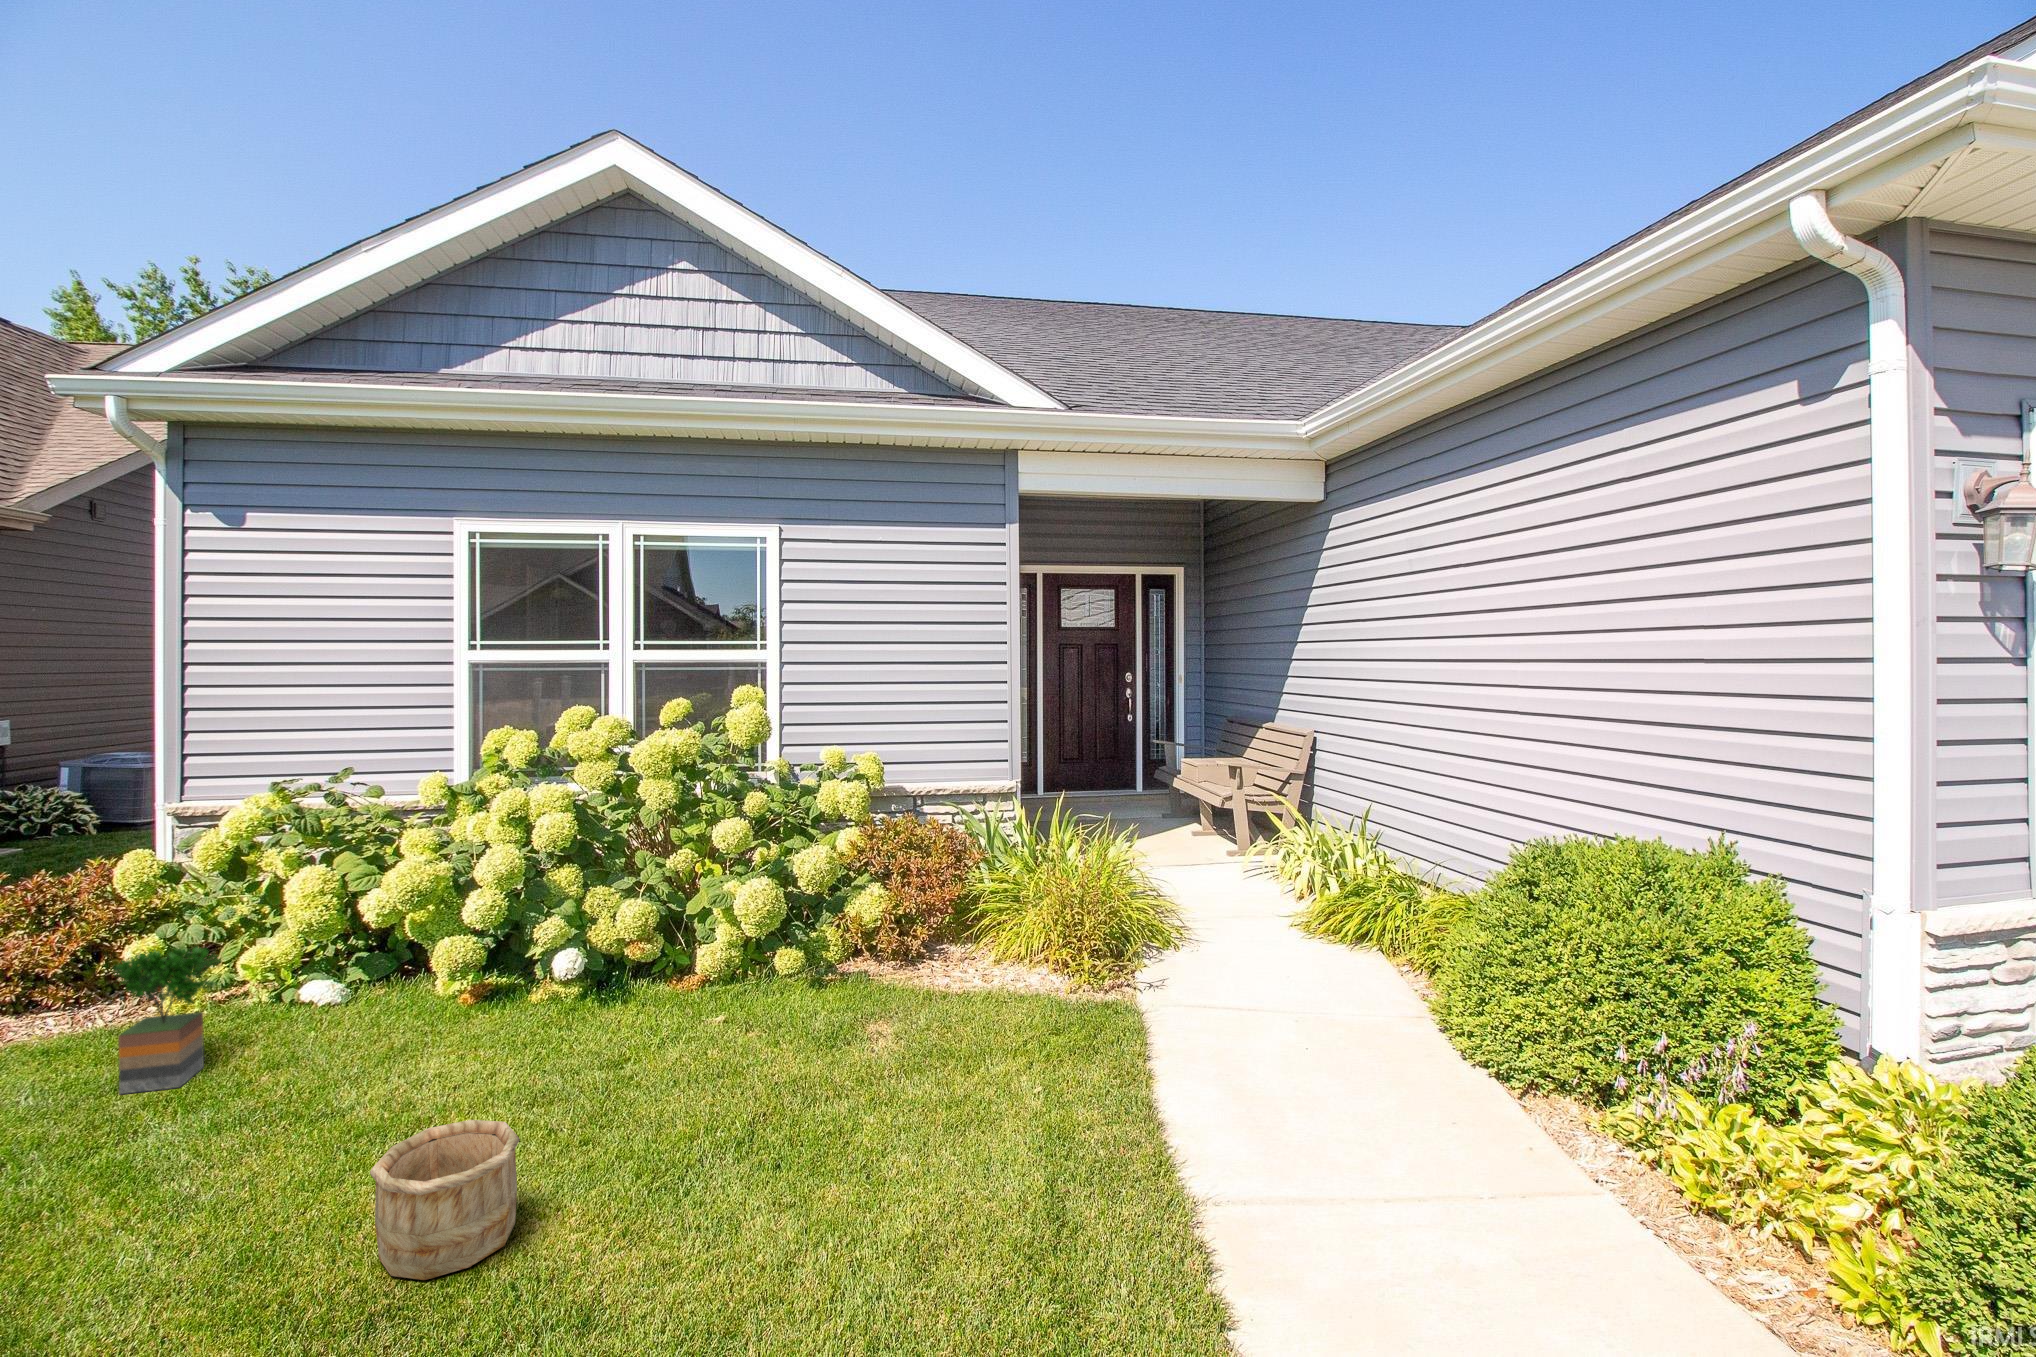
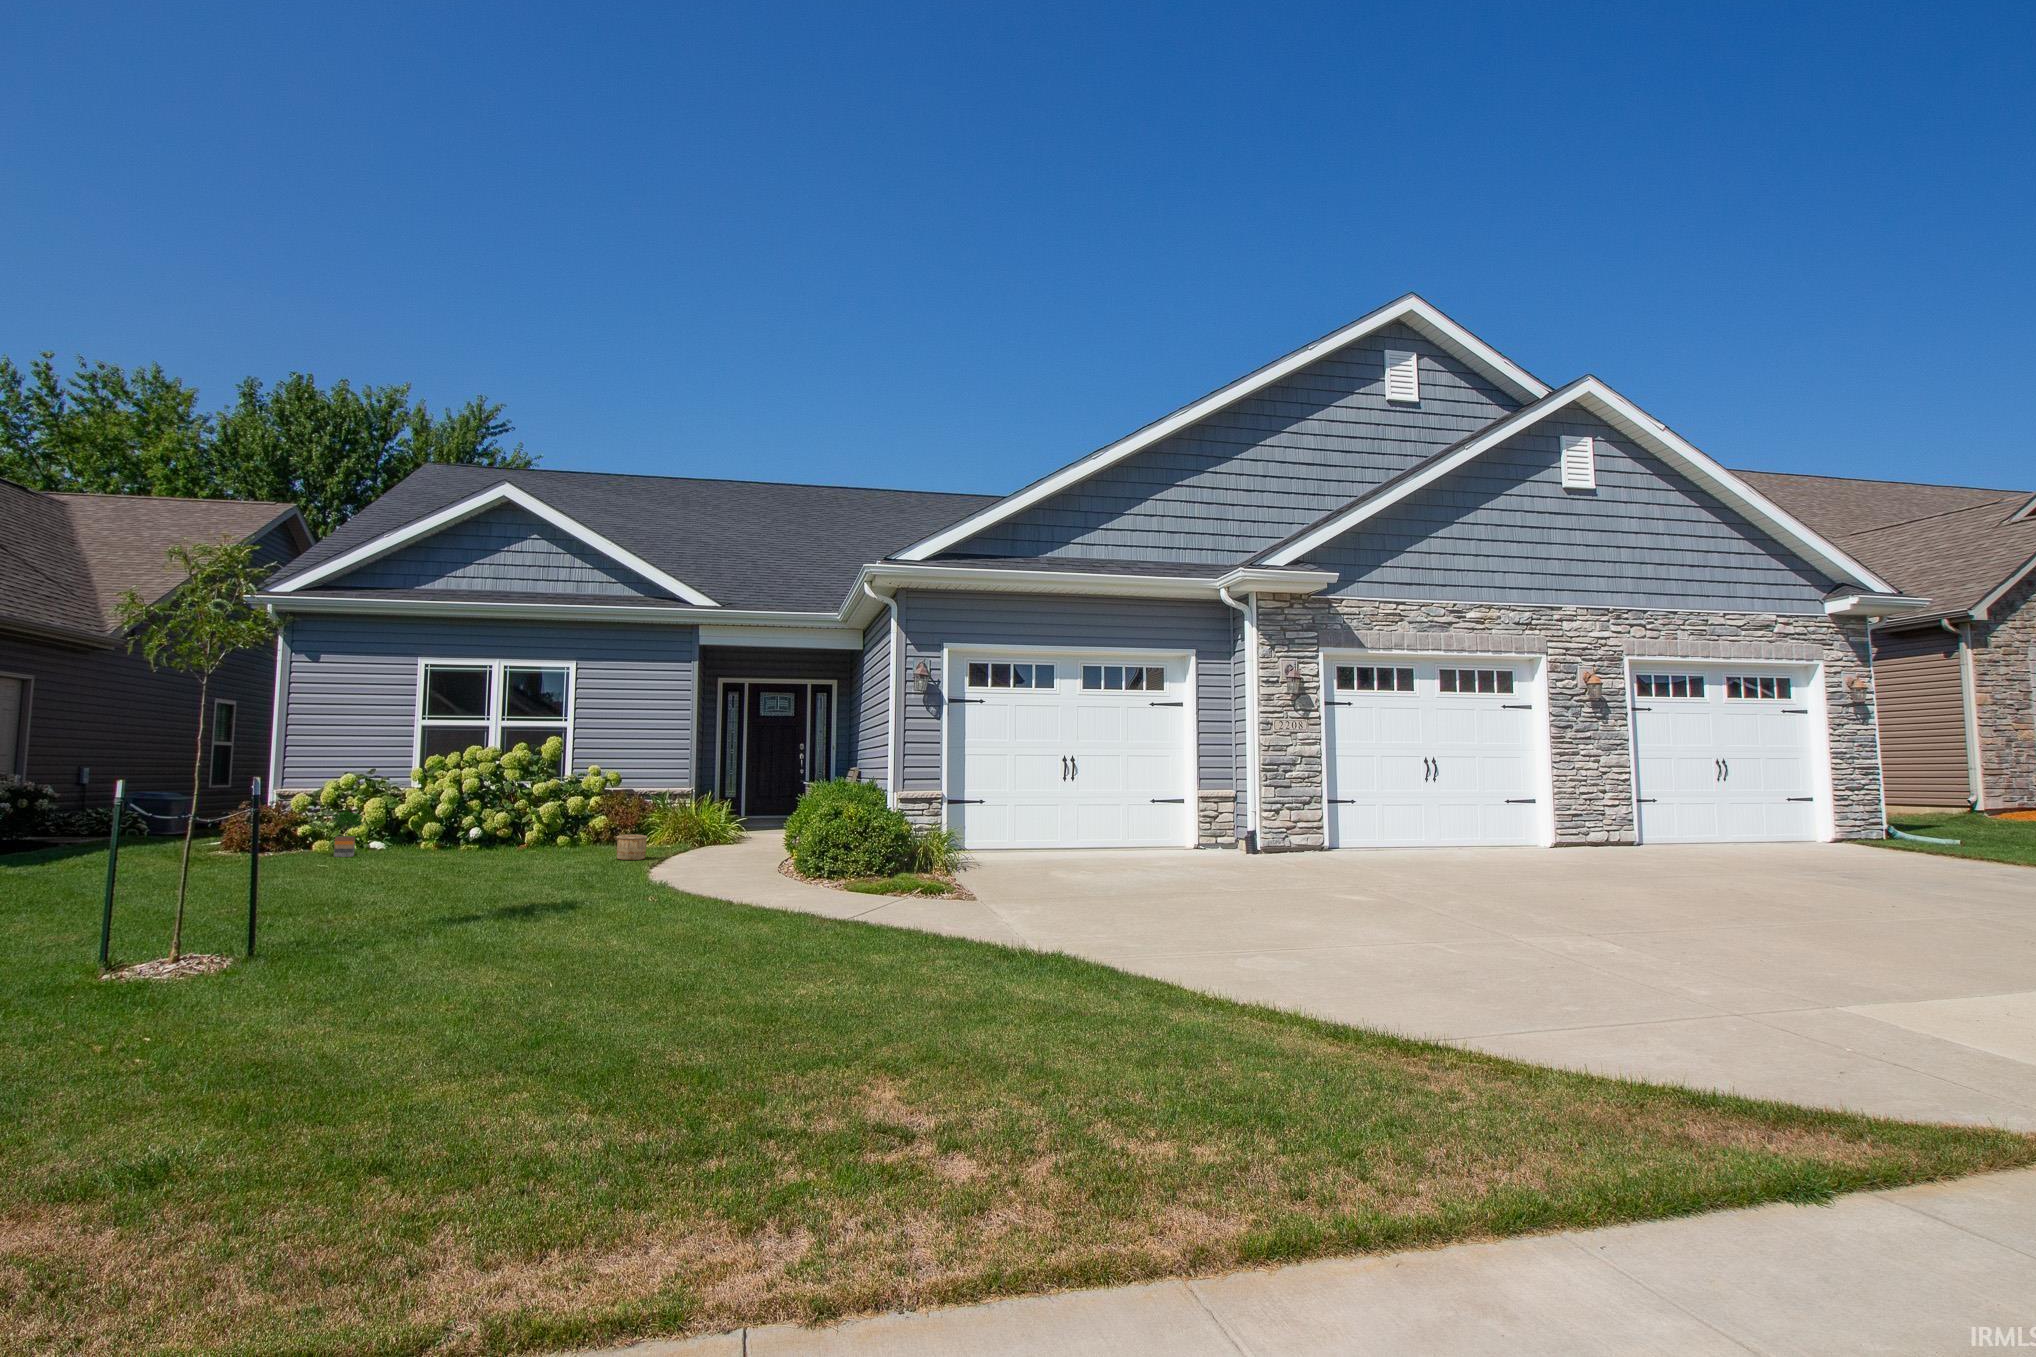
wooden bucket: present [370,1120,519,1280] -> present [617,834,647,860]

